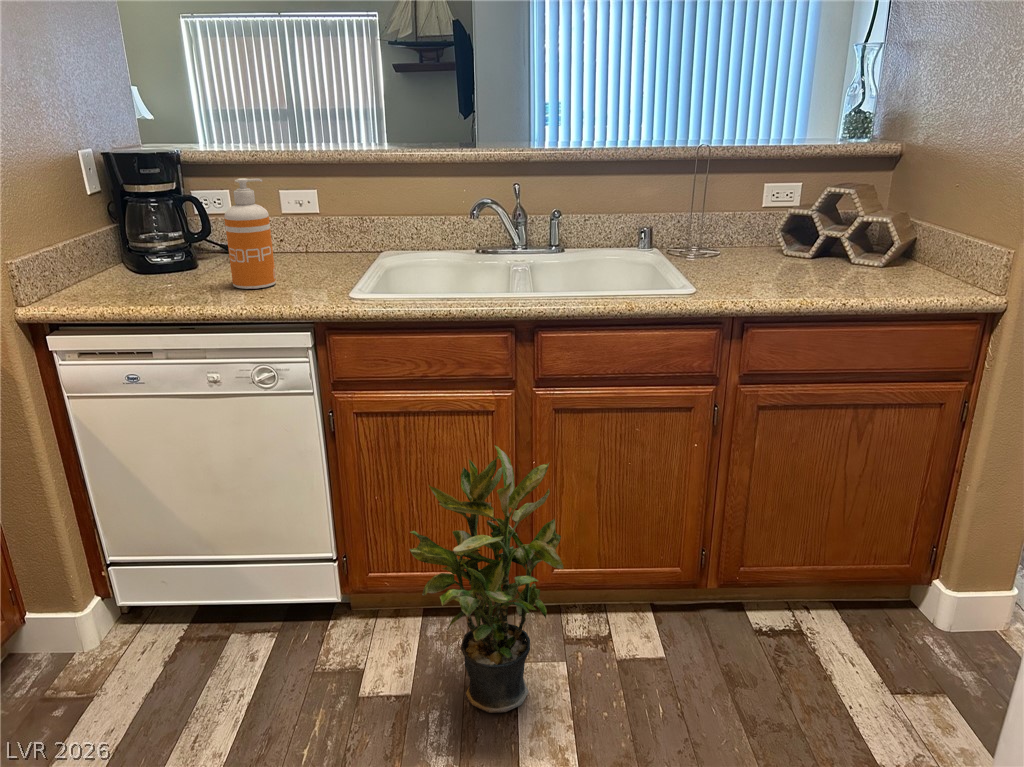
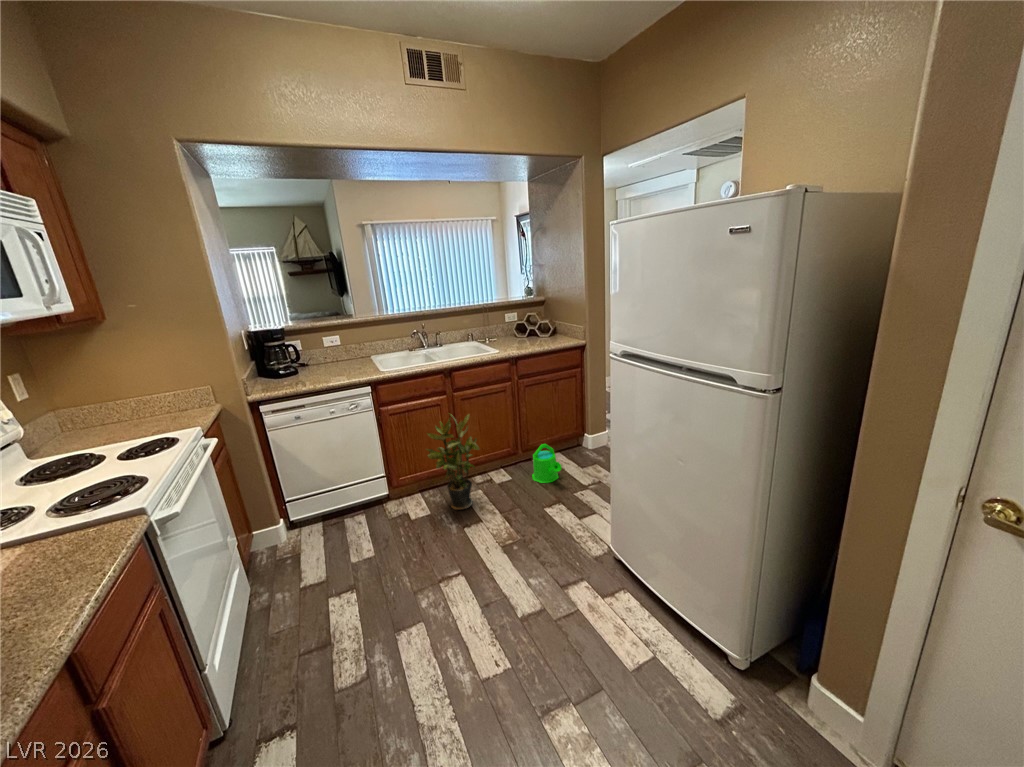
soap dispenser: present [224,178,276,289] -> none [321,333,344,377]
watering can: none [722,591,812,711] -> present [532,444,561,483]

